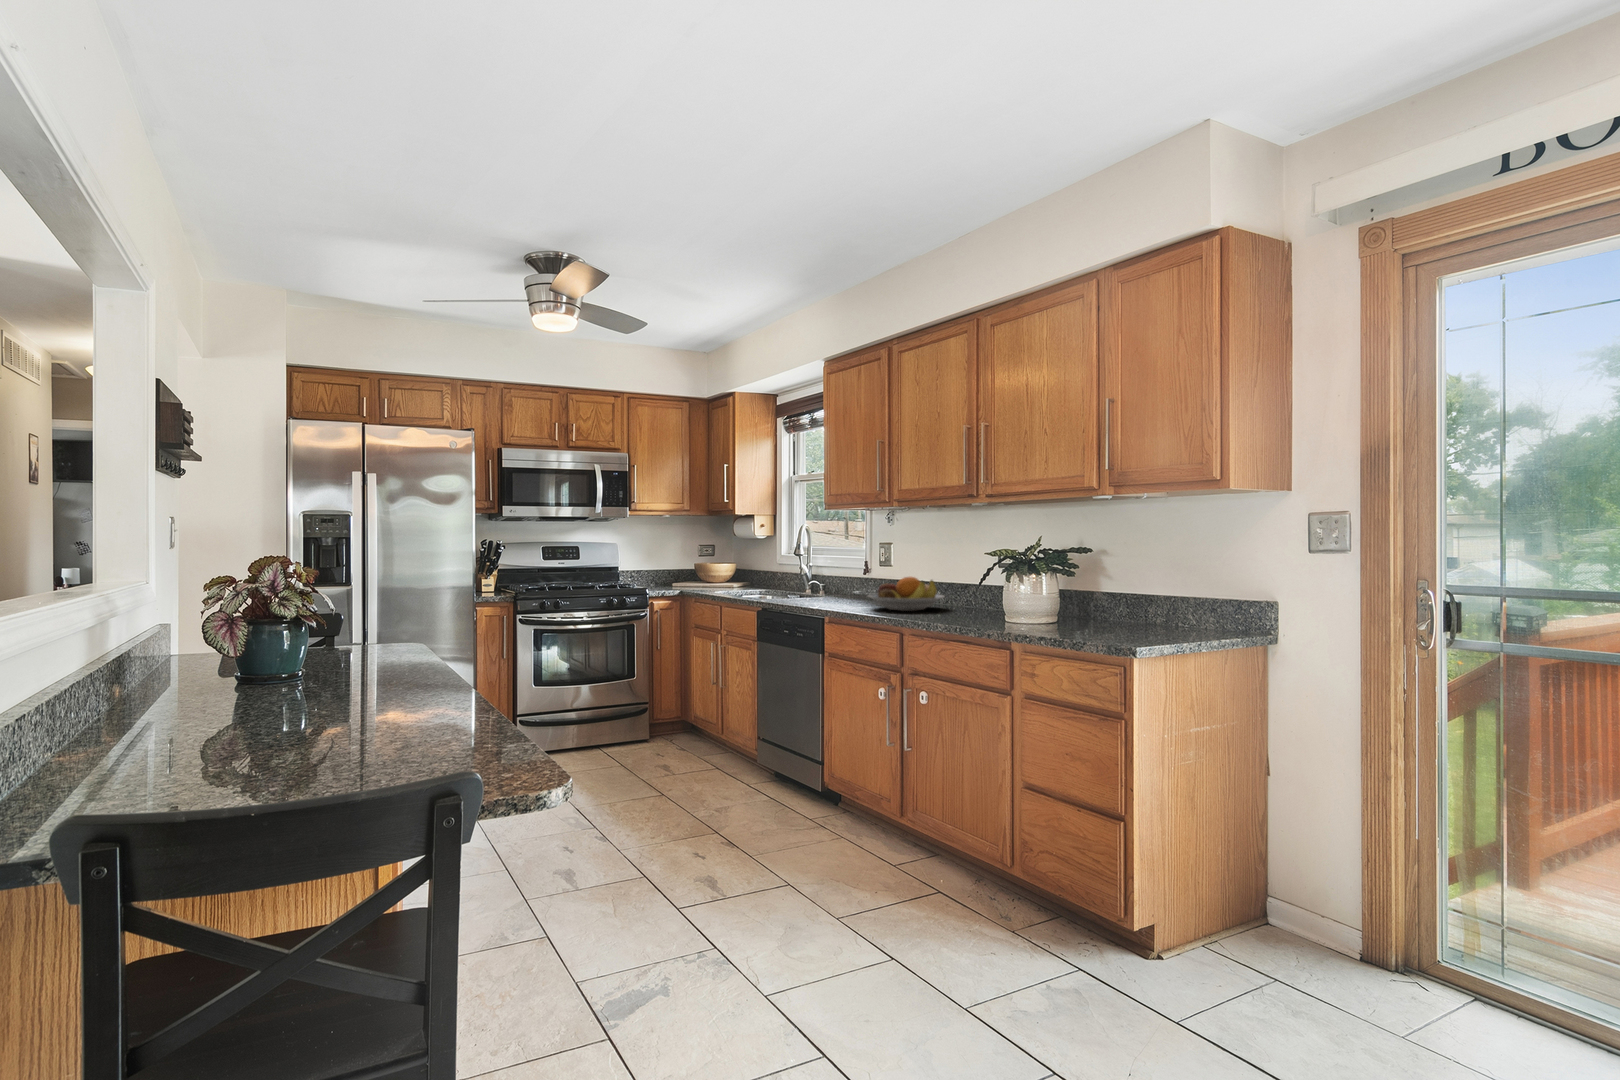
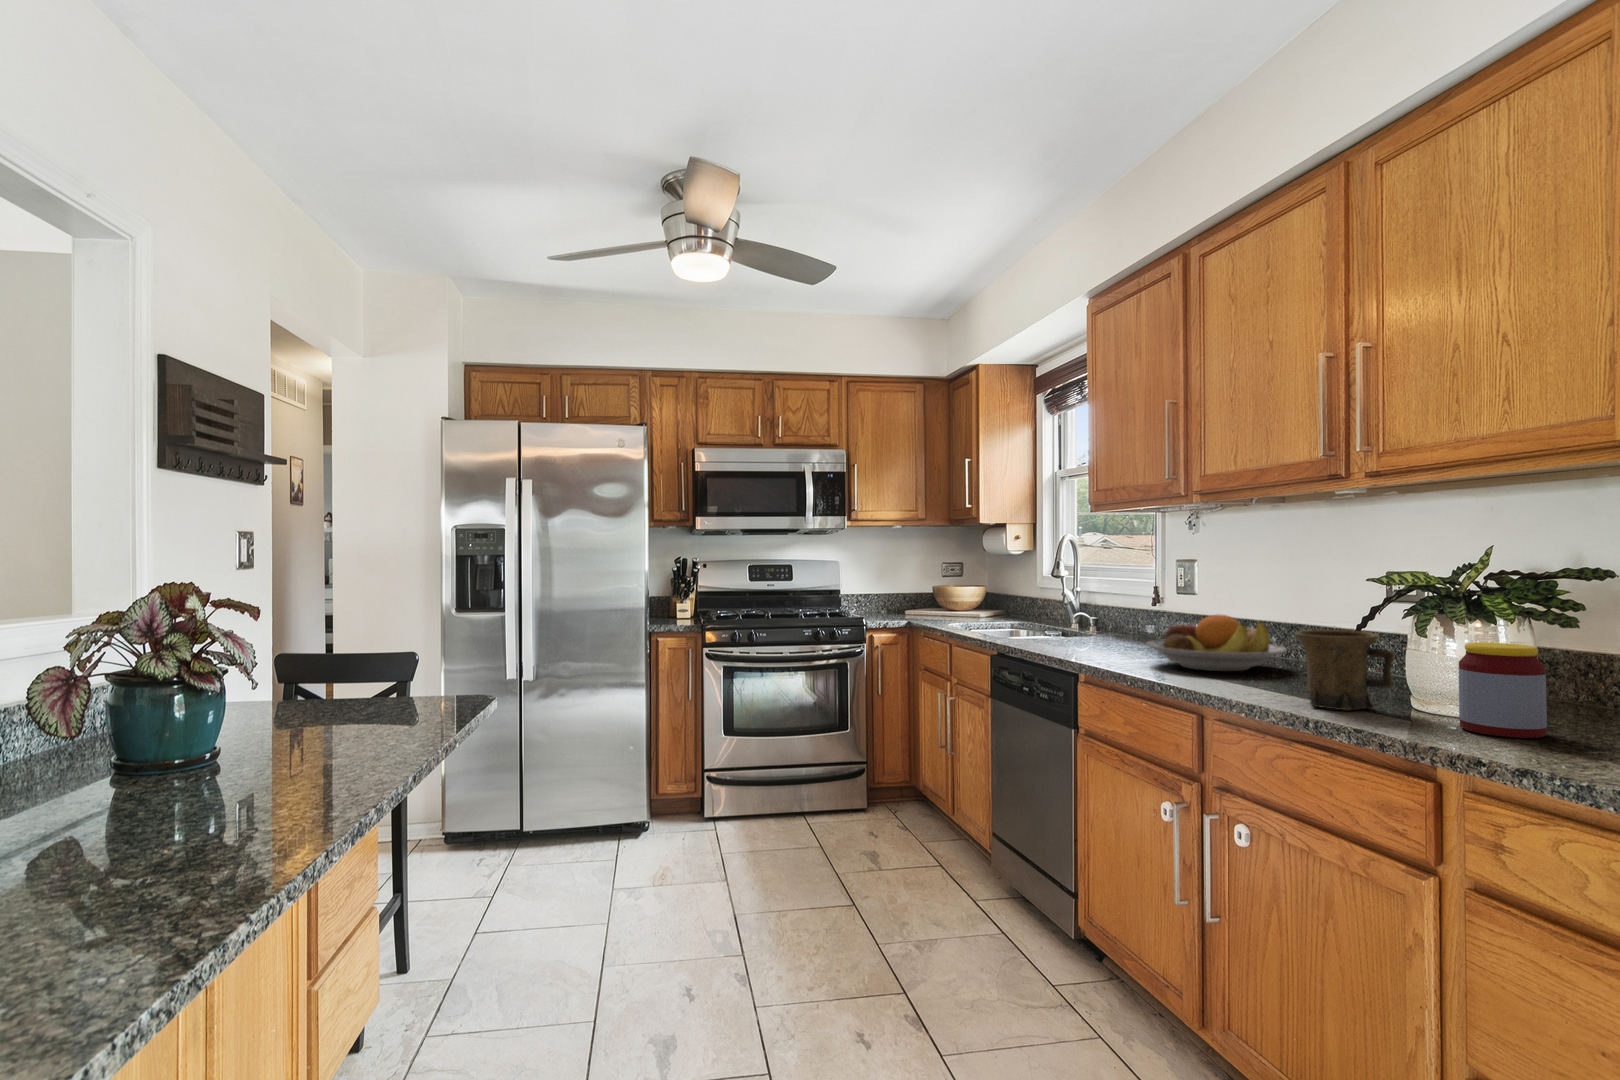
mug: none [952,582,998,623] -> present [1295,630,1394,710]
jar: none [1024,585,1058,629] -> present [1458,643,1547,738]

